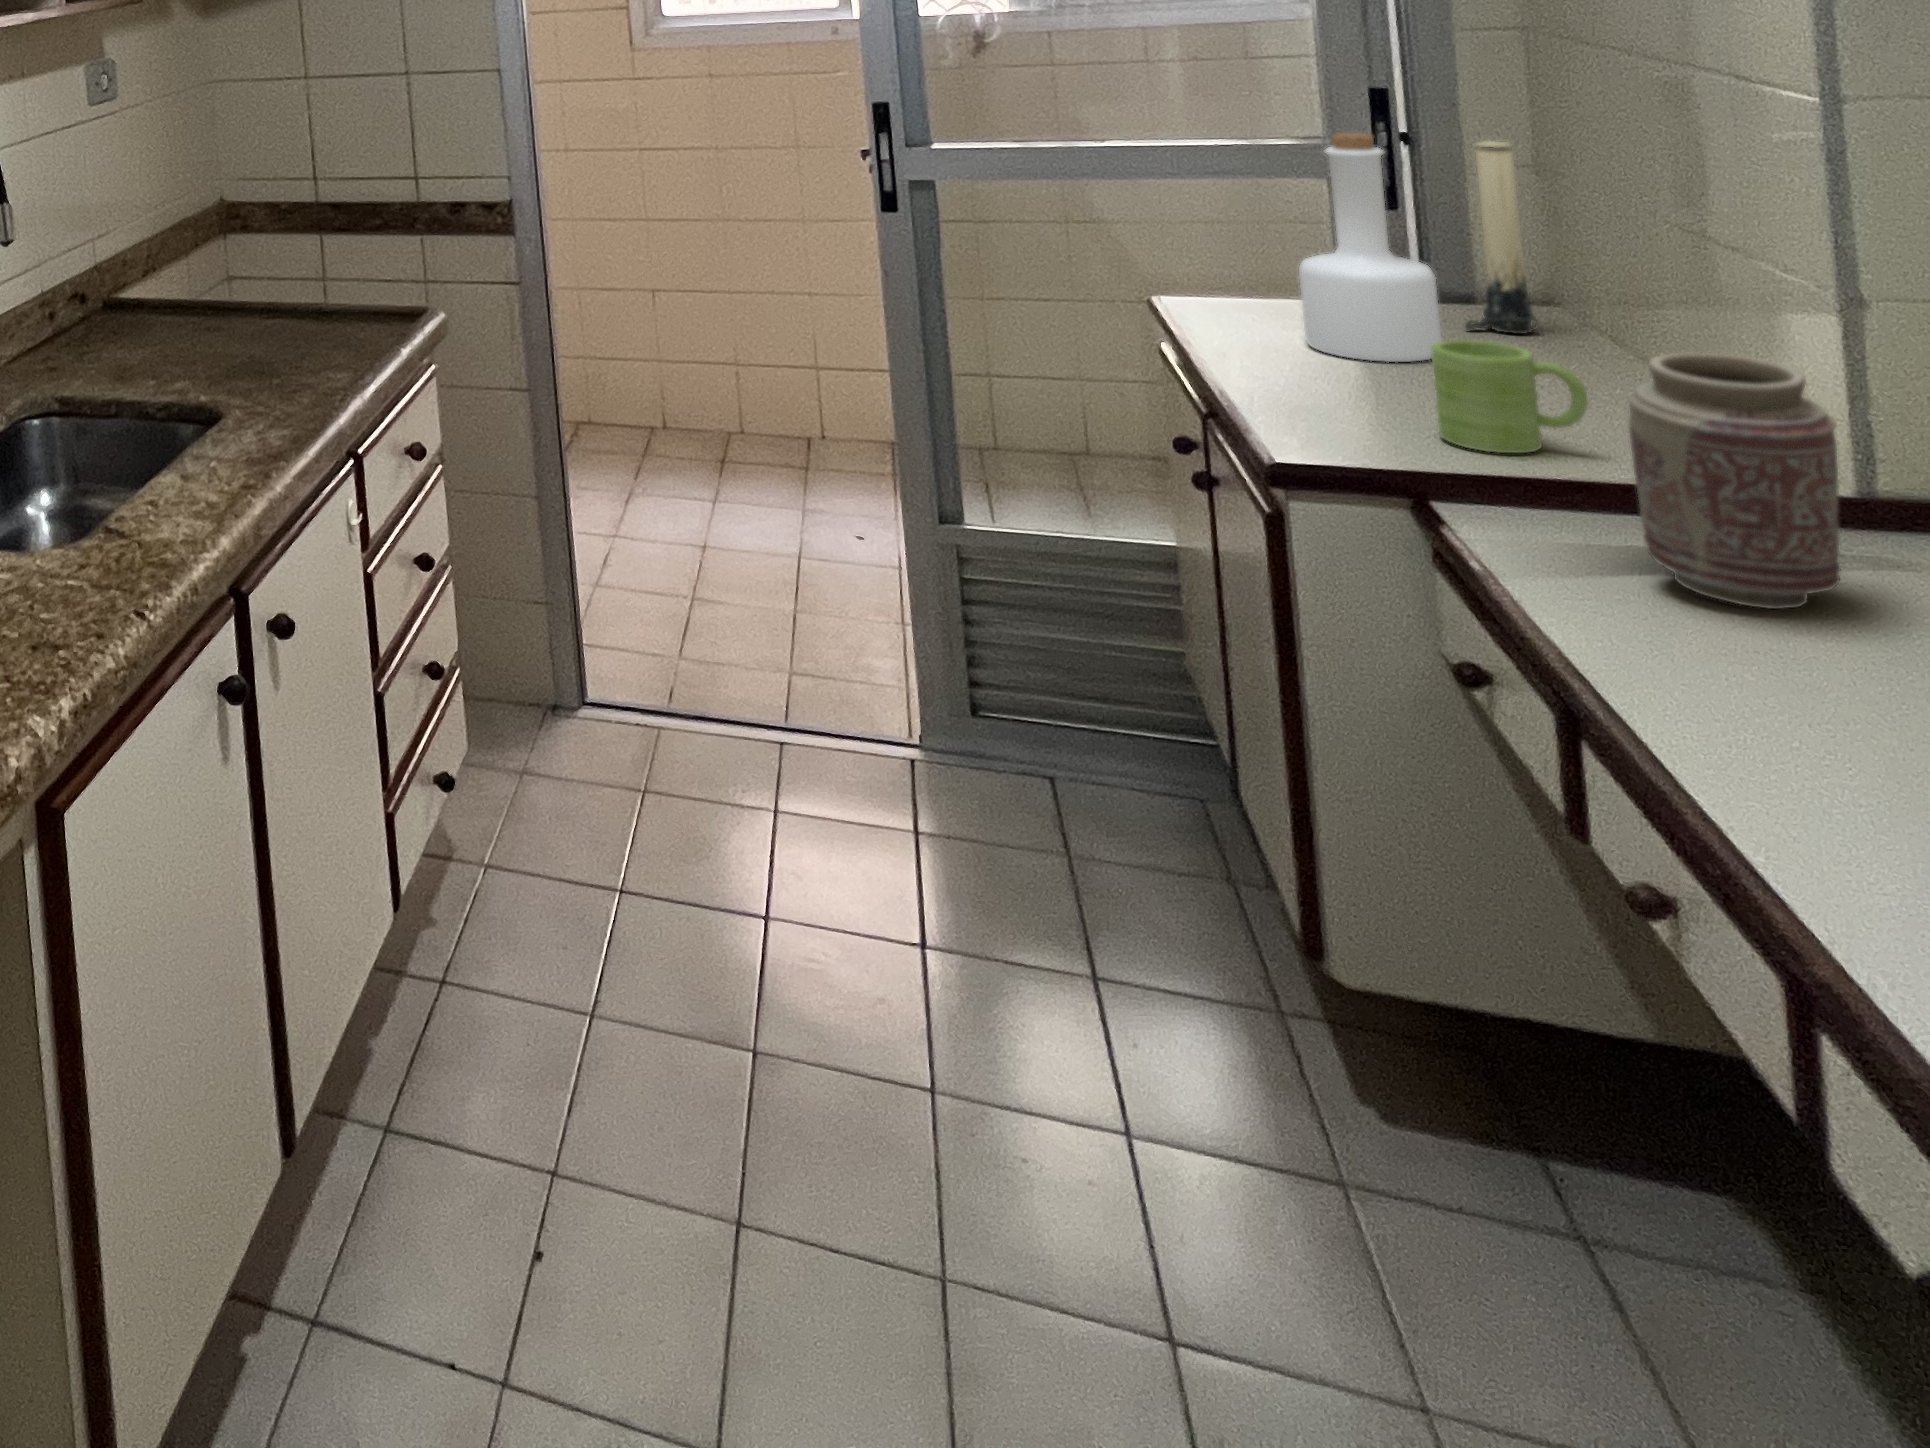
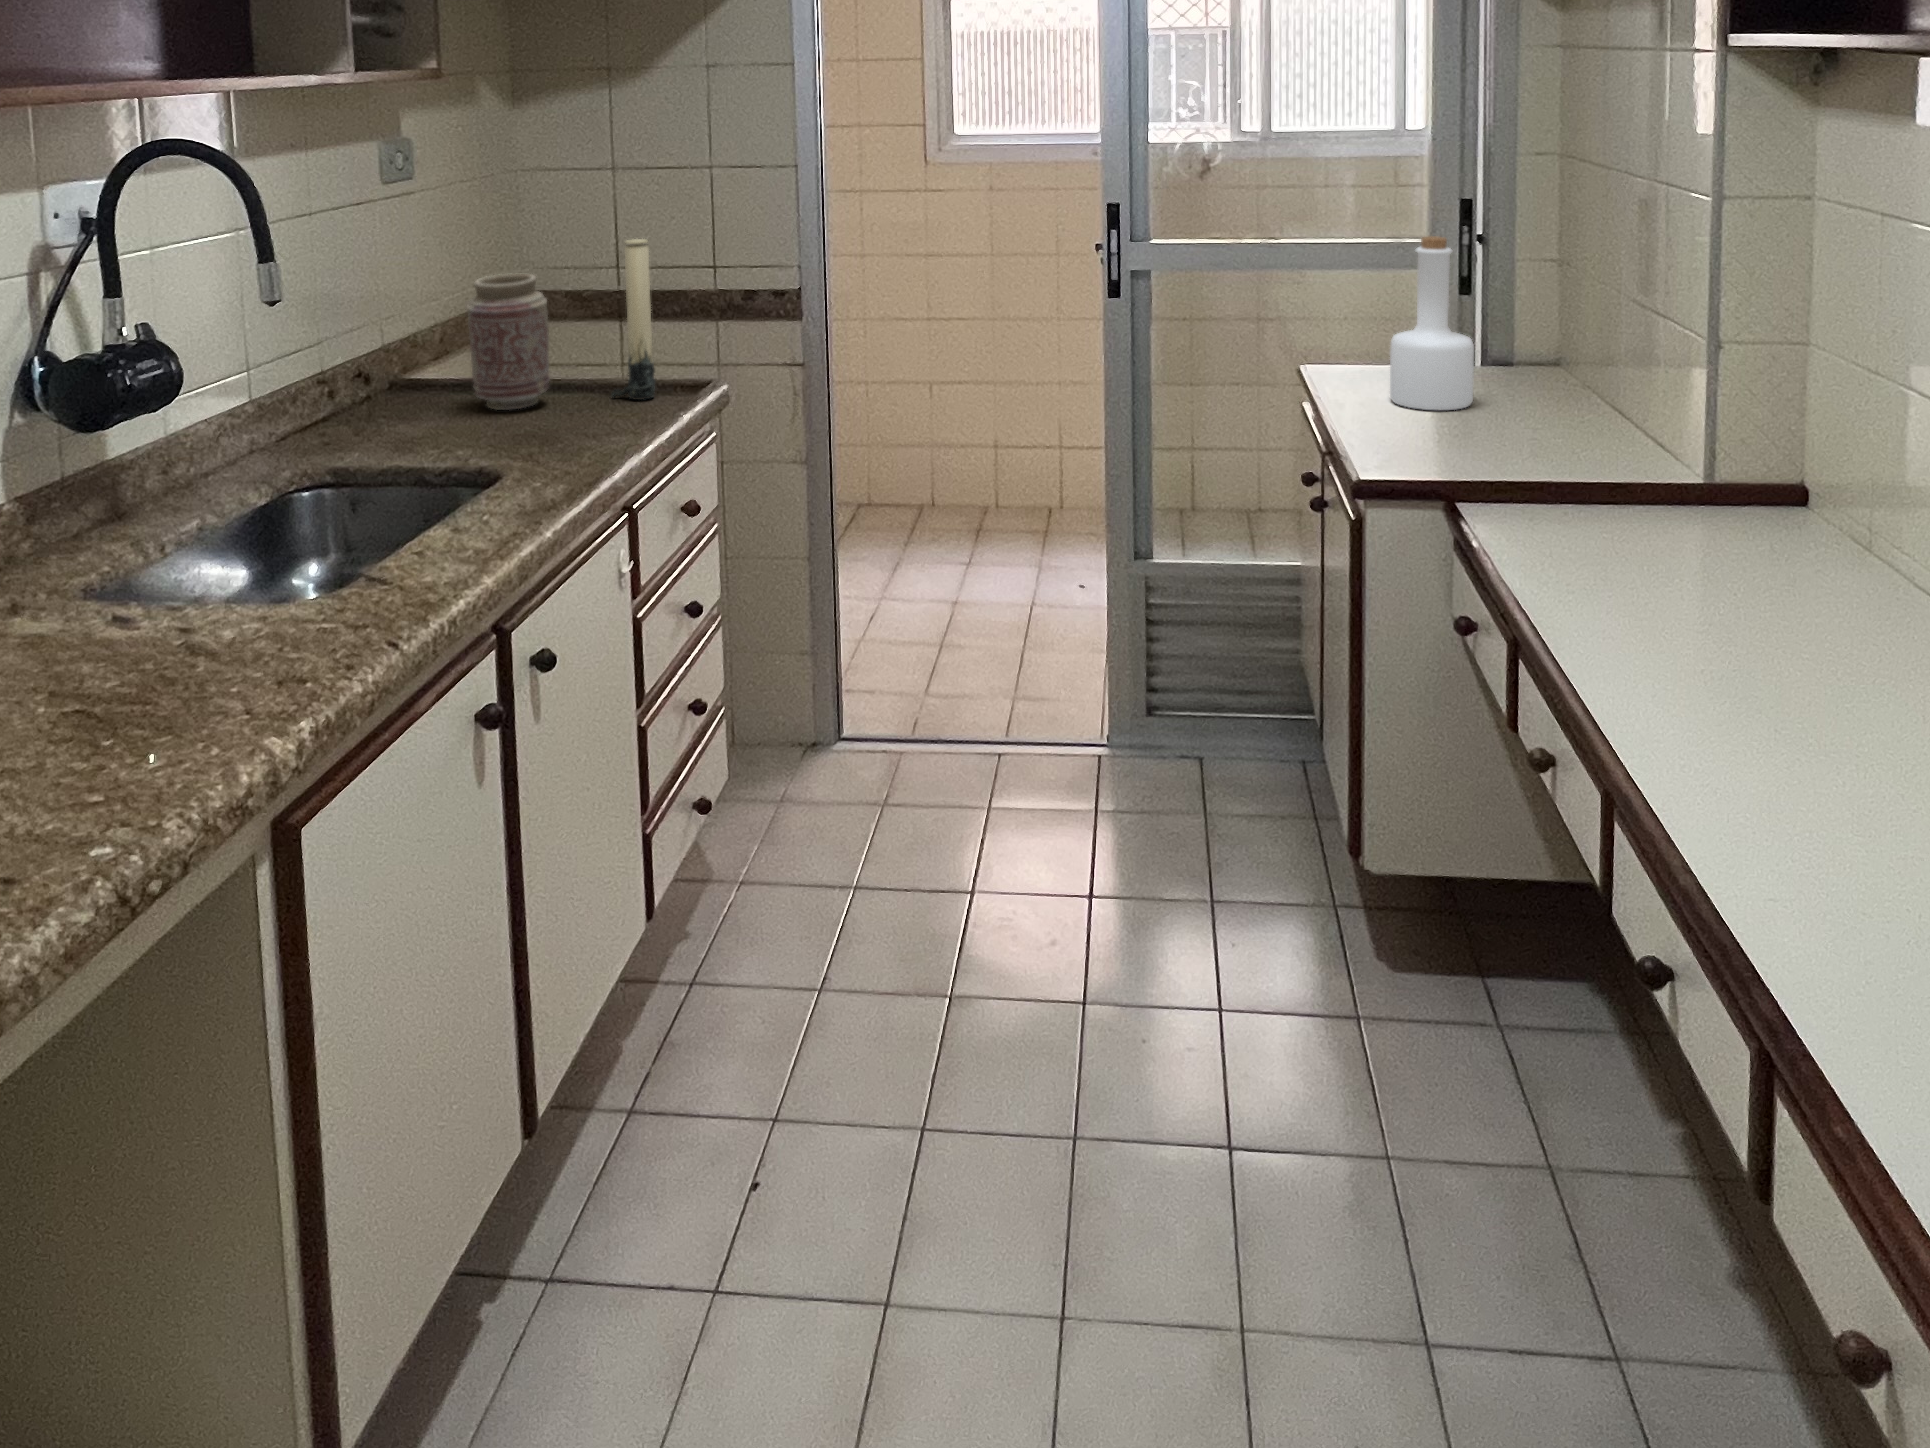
candle: present [1465,141,1537,334] -> present [611,239,655,400]
mug: present [1431,340,1588,453] -> none [1455,388,1543,469]
vase: present [1629,353,1841,609] -> present [467,274,550,410]

